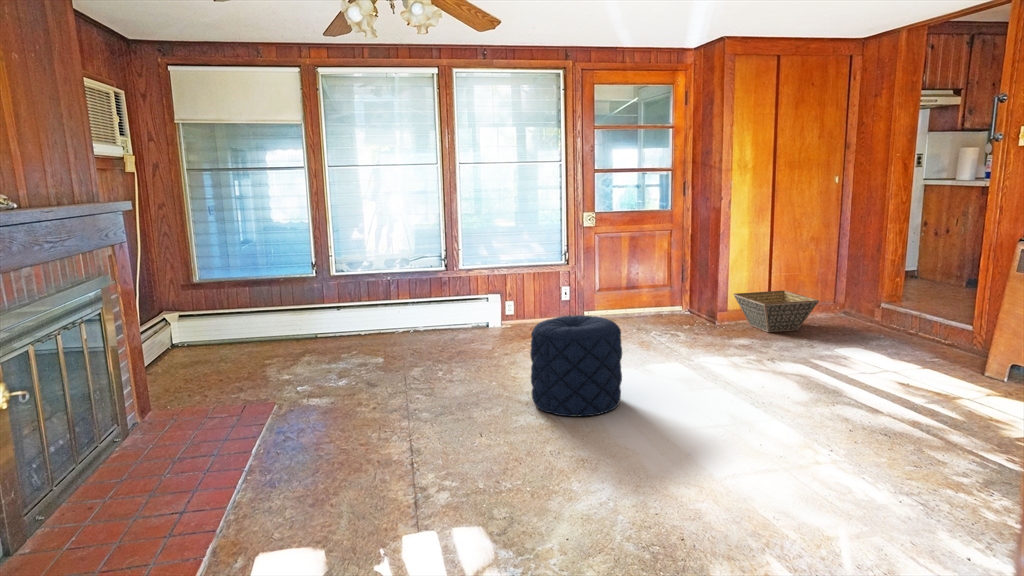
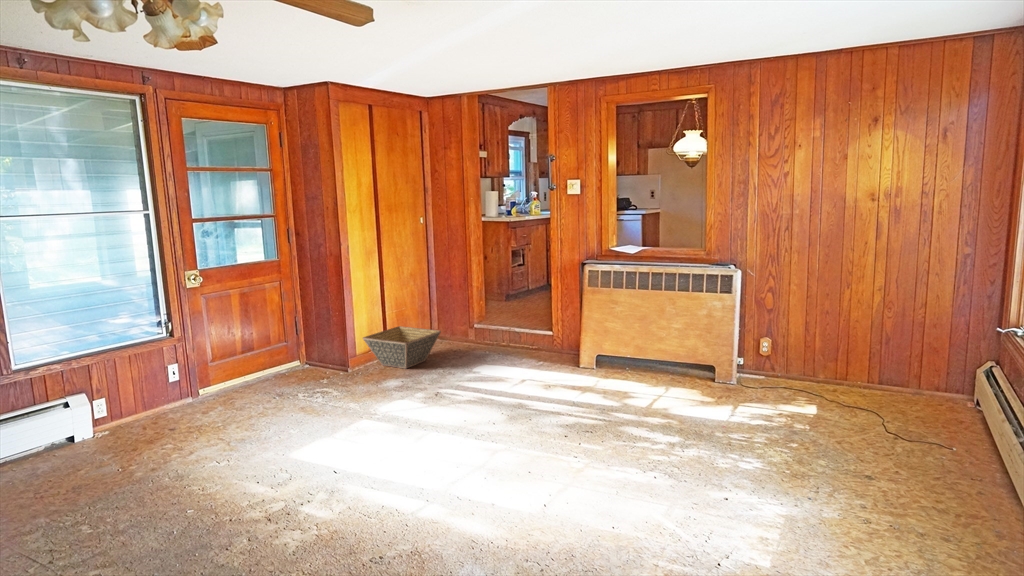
pouf: present [530,315,622,416] -> none [264,399,386,540]

